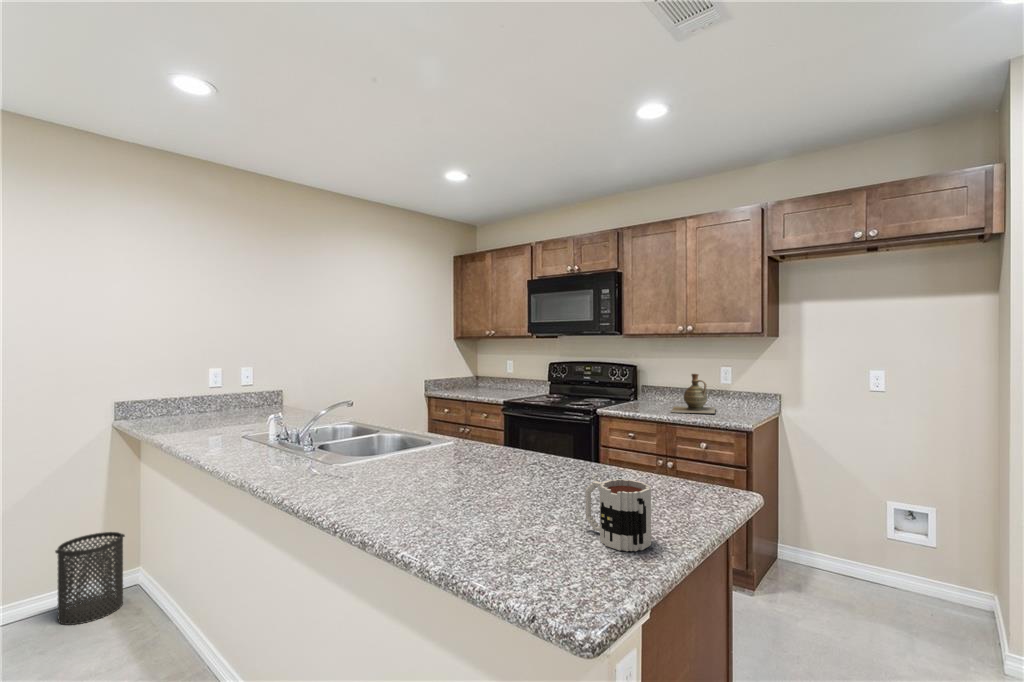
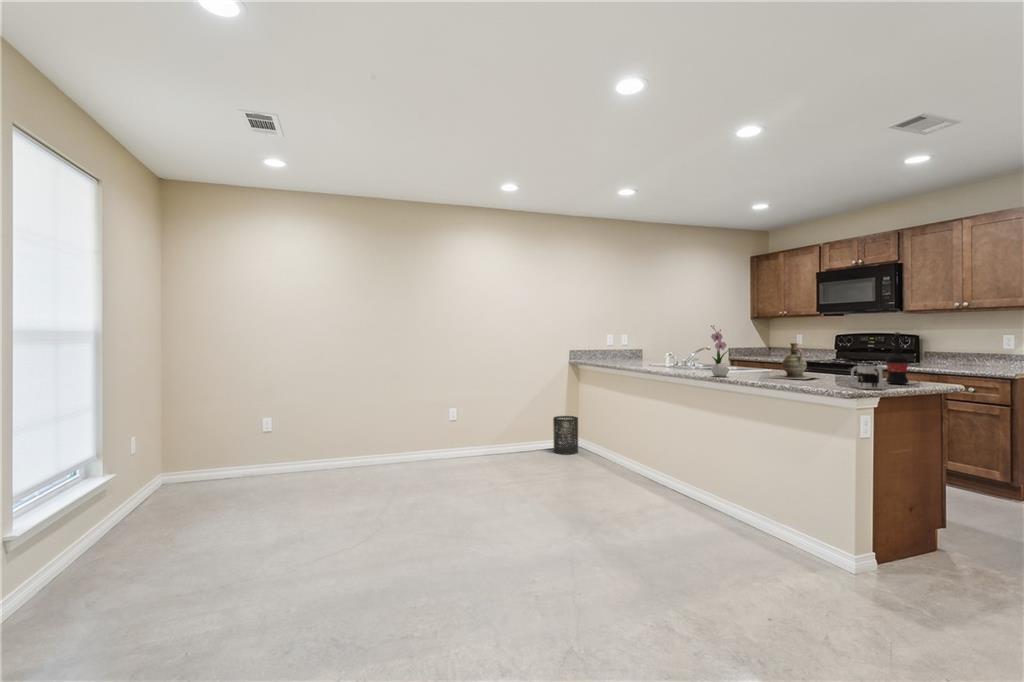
flower arrangement: none [305,370,355,490] -> present [711,325,729,377]
ceramic jug: present [671,374,715,413] -> present [768,343,817,379]
wine bottle: none [637,388,676,494] -> present [886,332,909,384]

